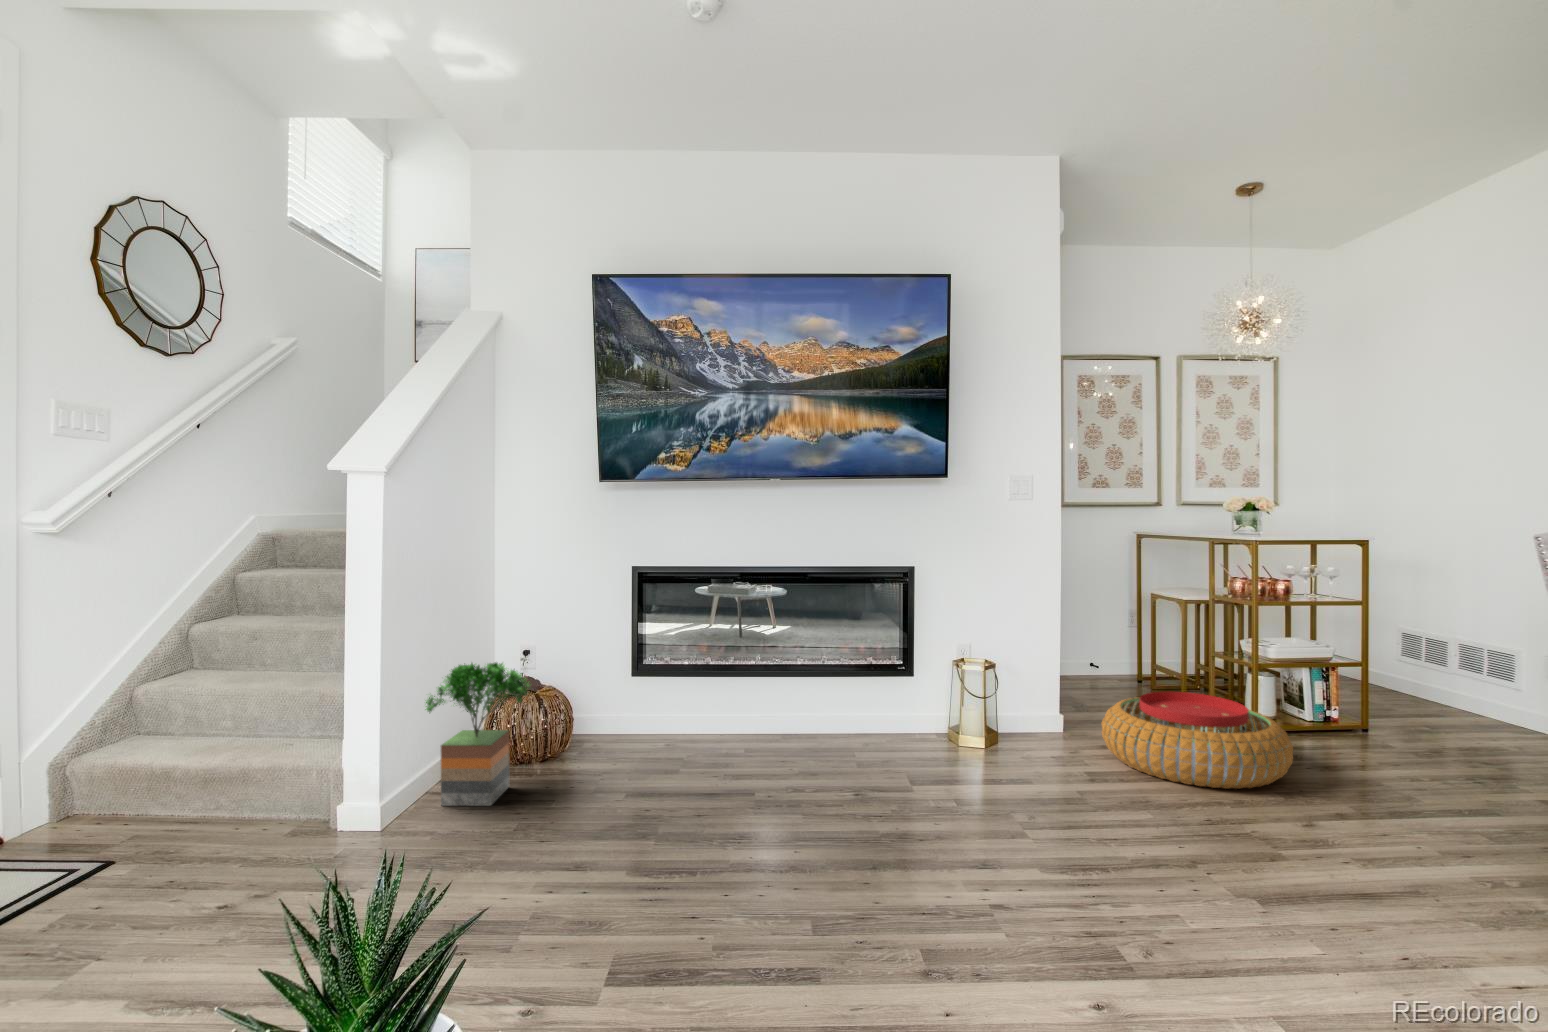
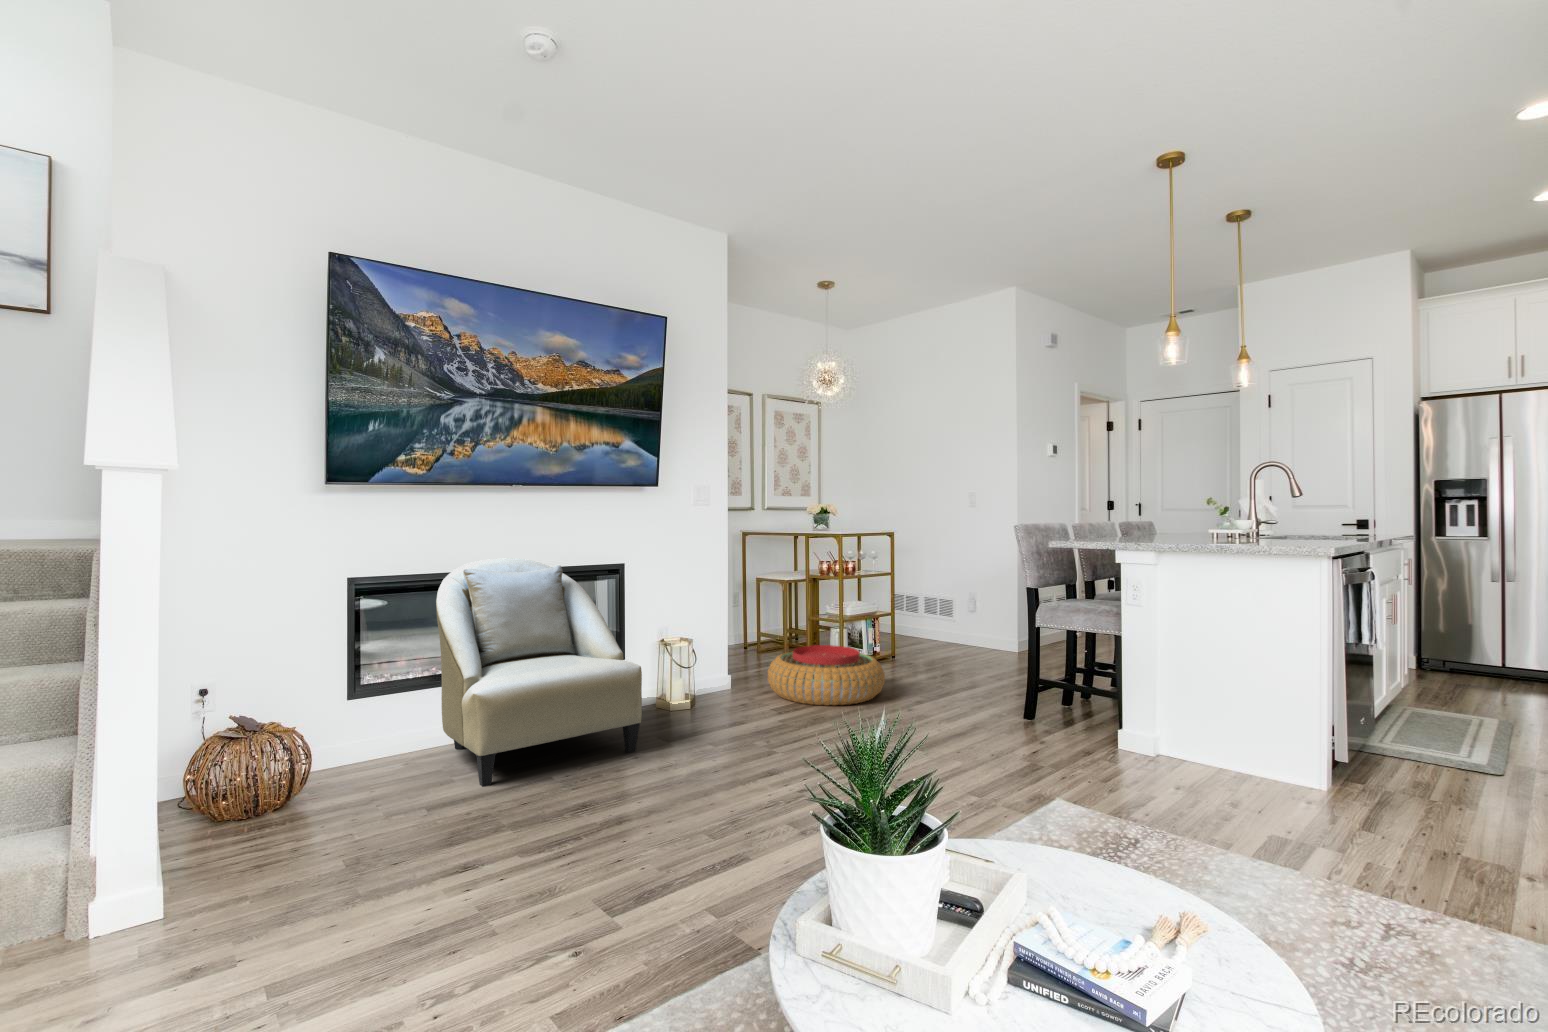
armchair: none [665,556,866,790] -> present [436,558,642,787]
potted tree: present [425,662,529,806] -> none [195,686,329,859]

